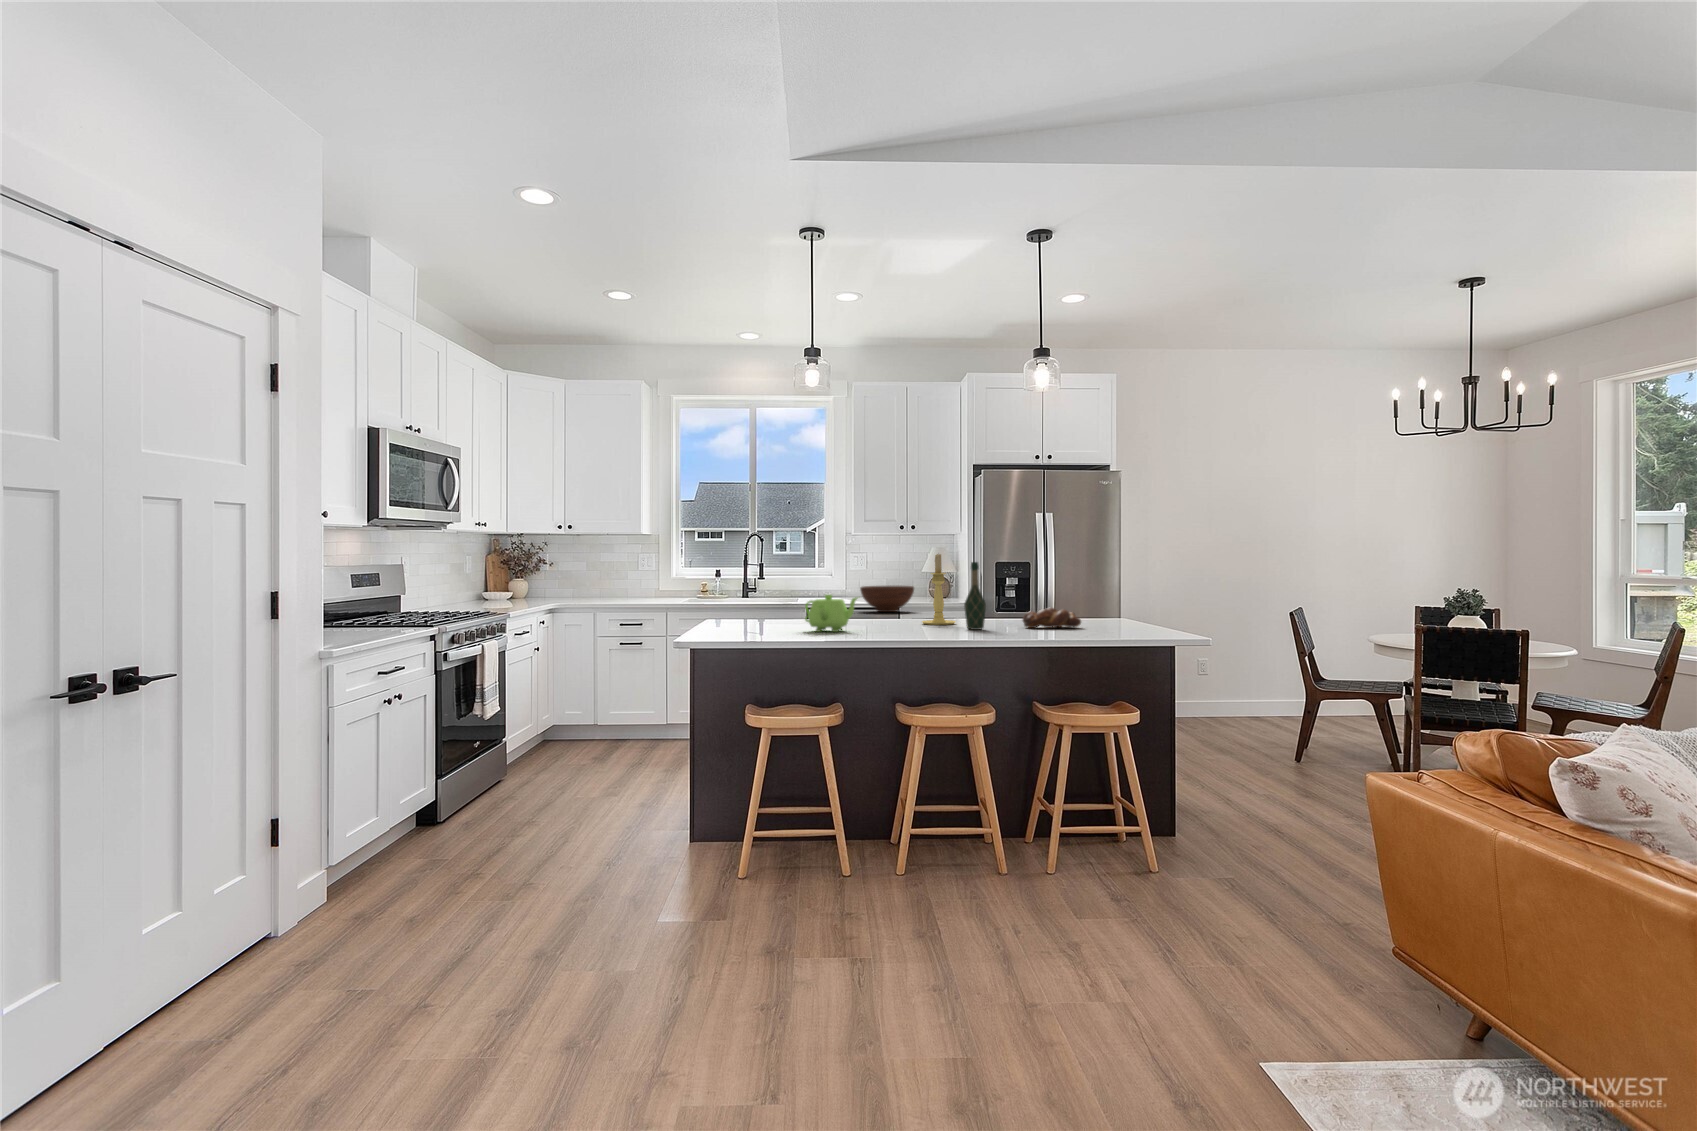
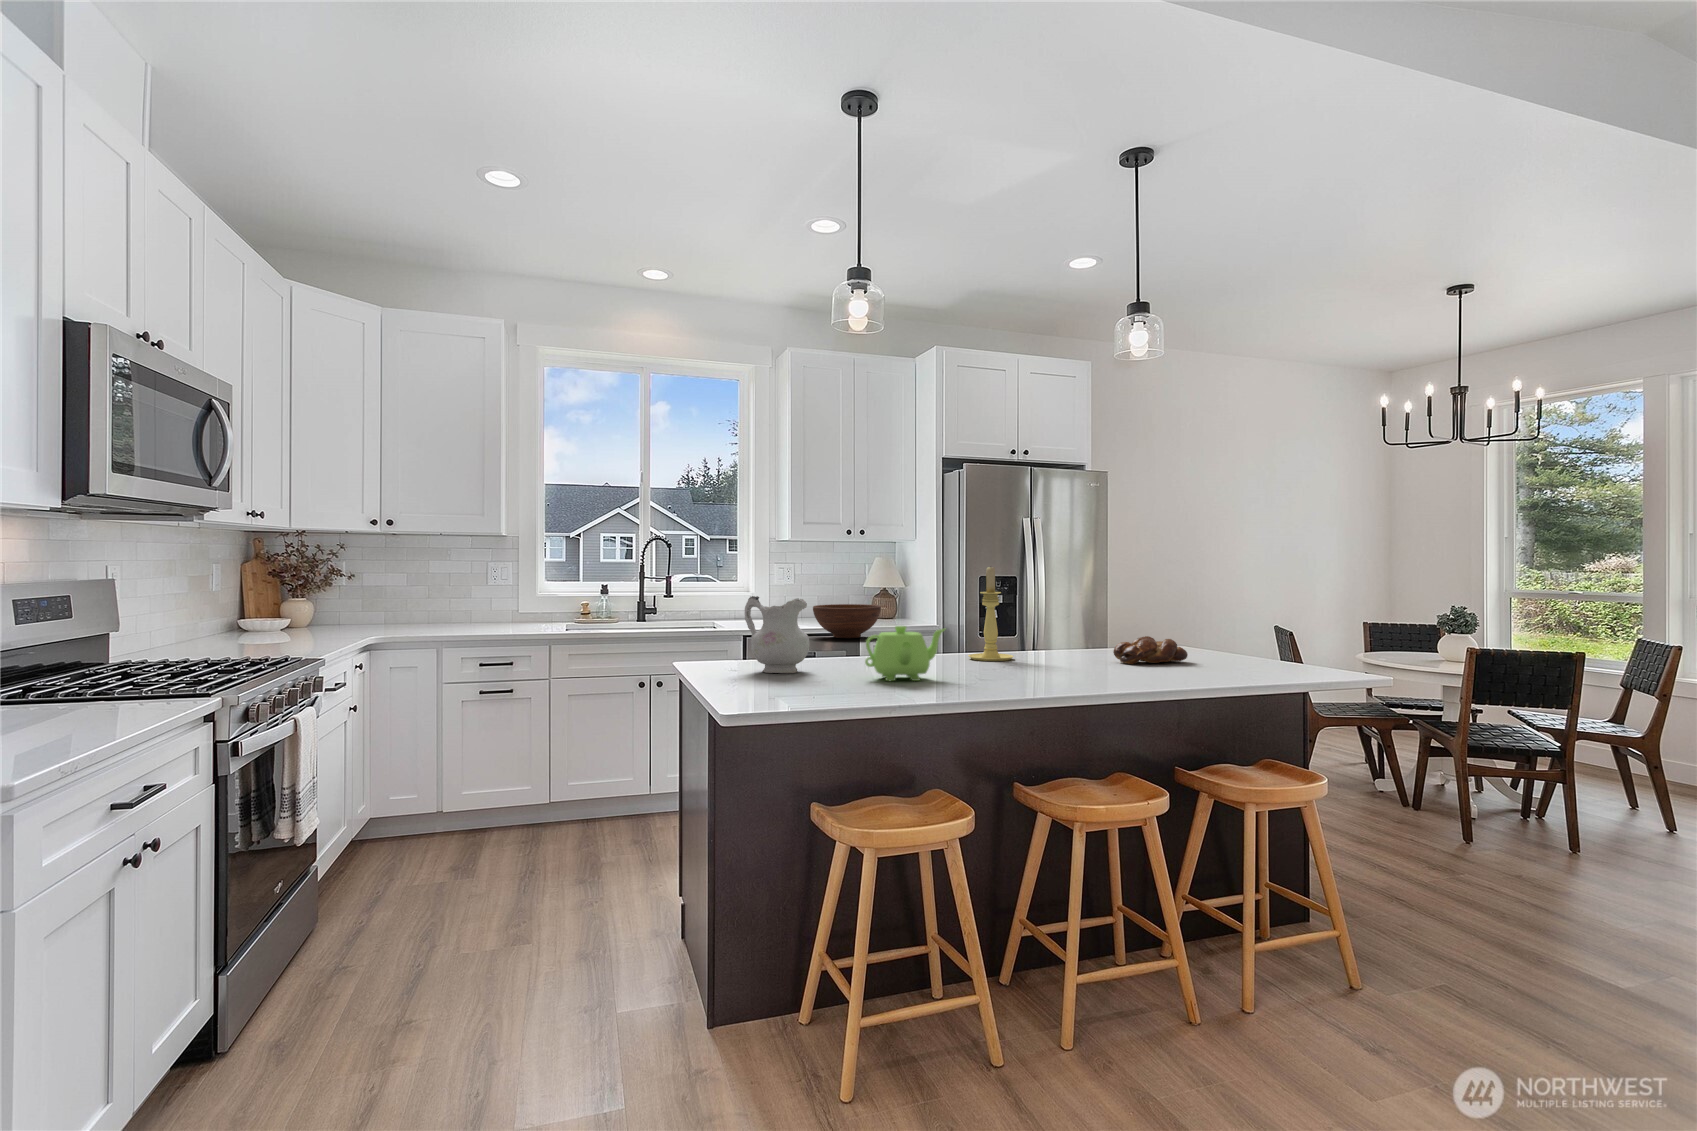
wine bottle: present [964,562,986,630] -> none [1061,579,1091,669]
ceramic pitcher: none [746,575,787,627] -> present [745,596,809,673]

